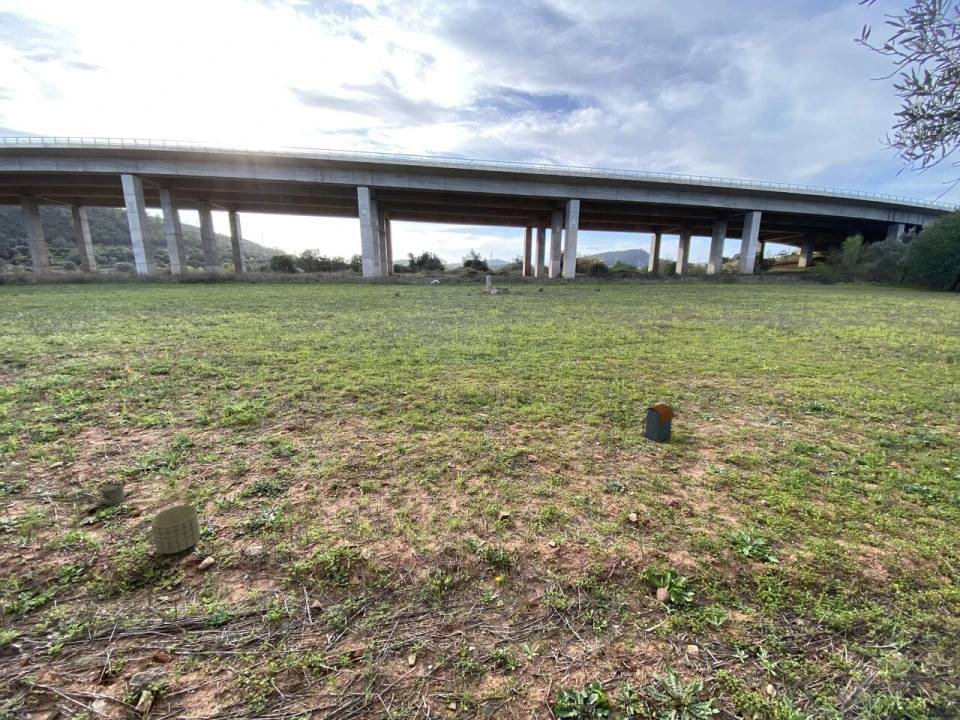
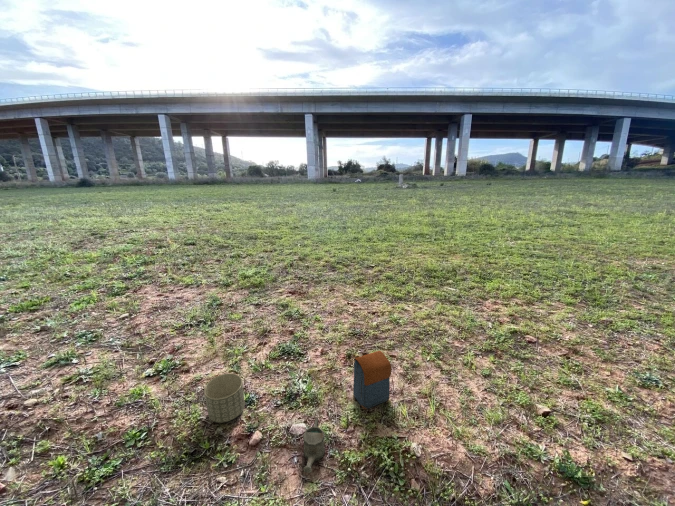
backpack: present [643,404,674,442] -> present [353,351,391,409]
watering can: present [87,479,126,506] -> present [303,418,325,473]

